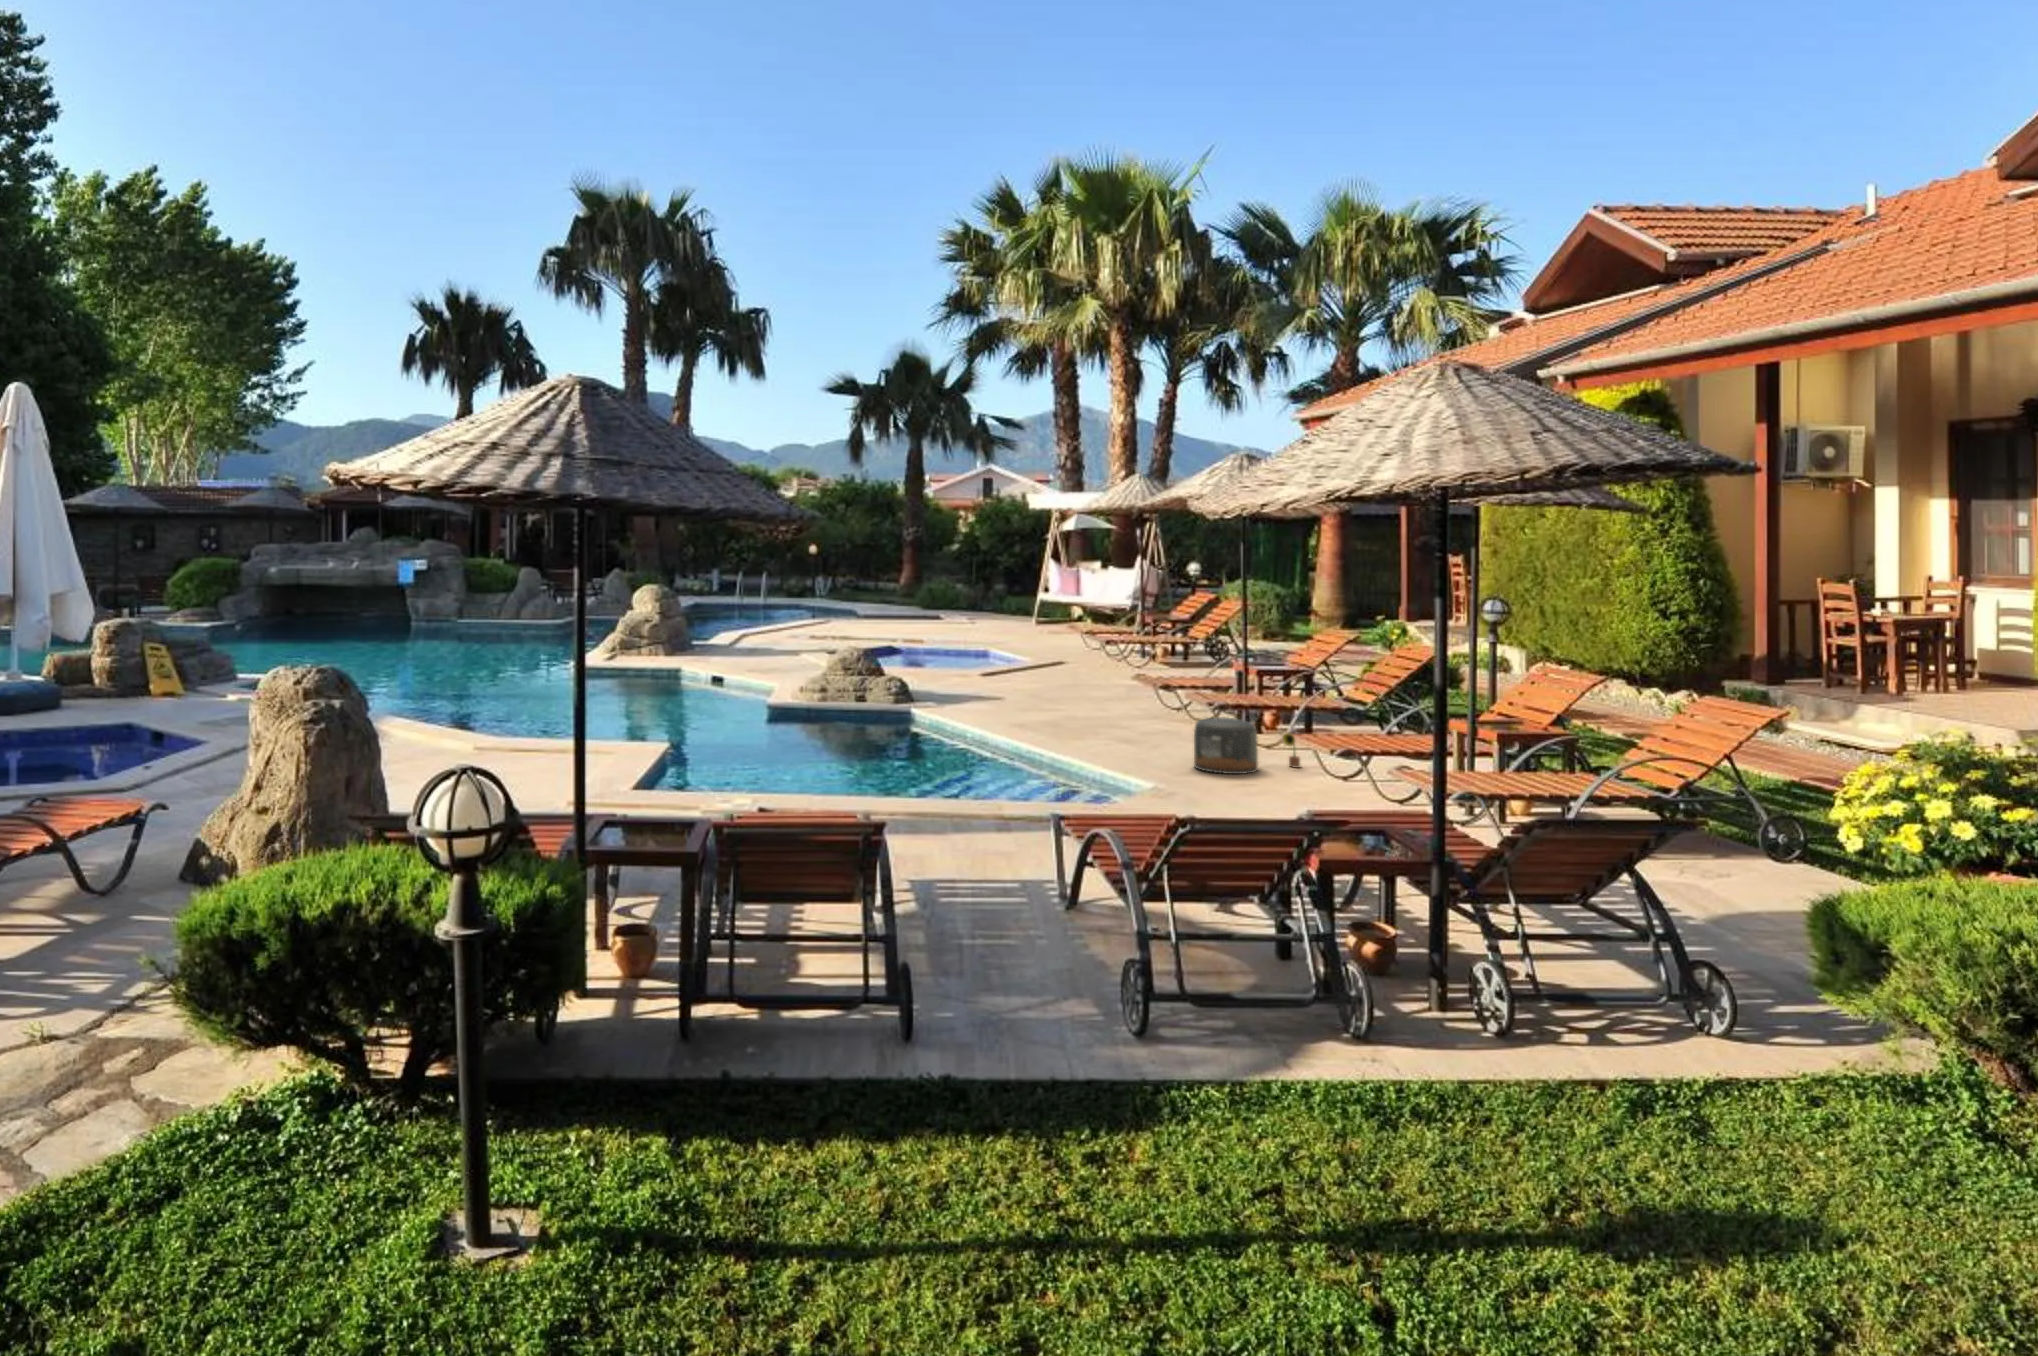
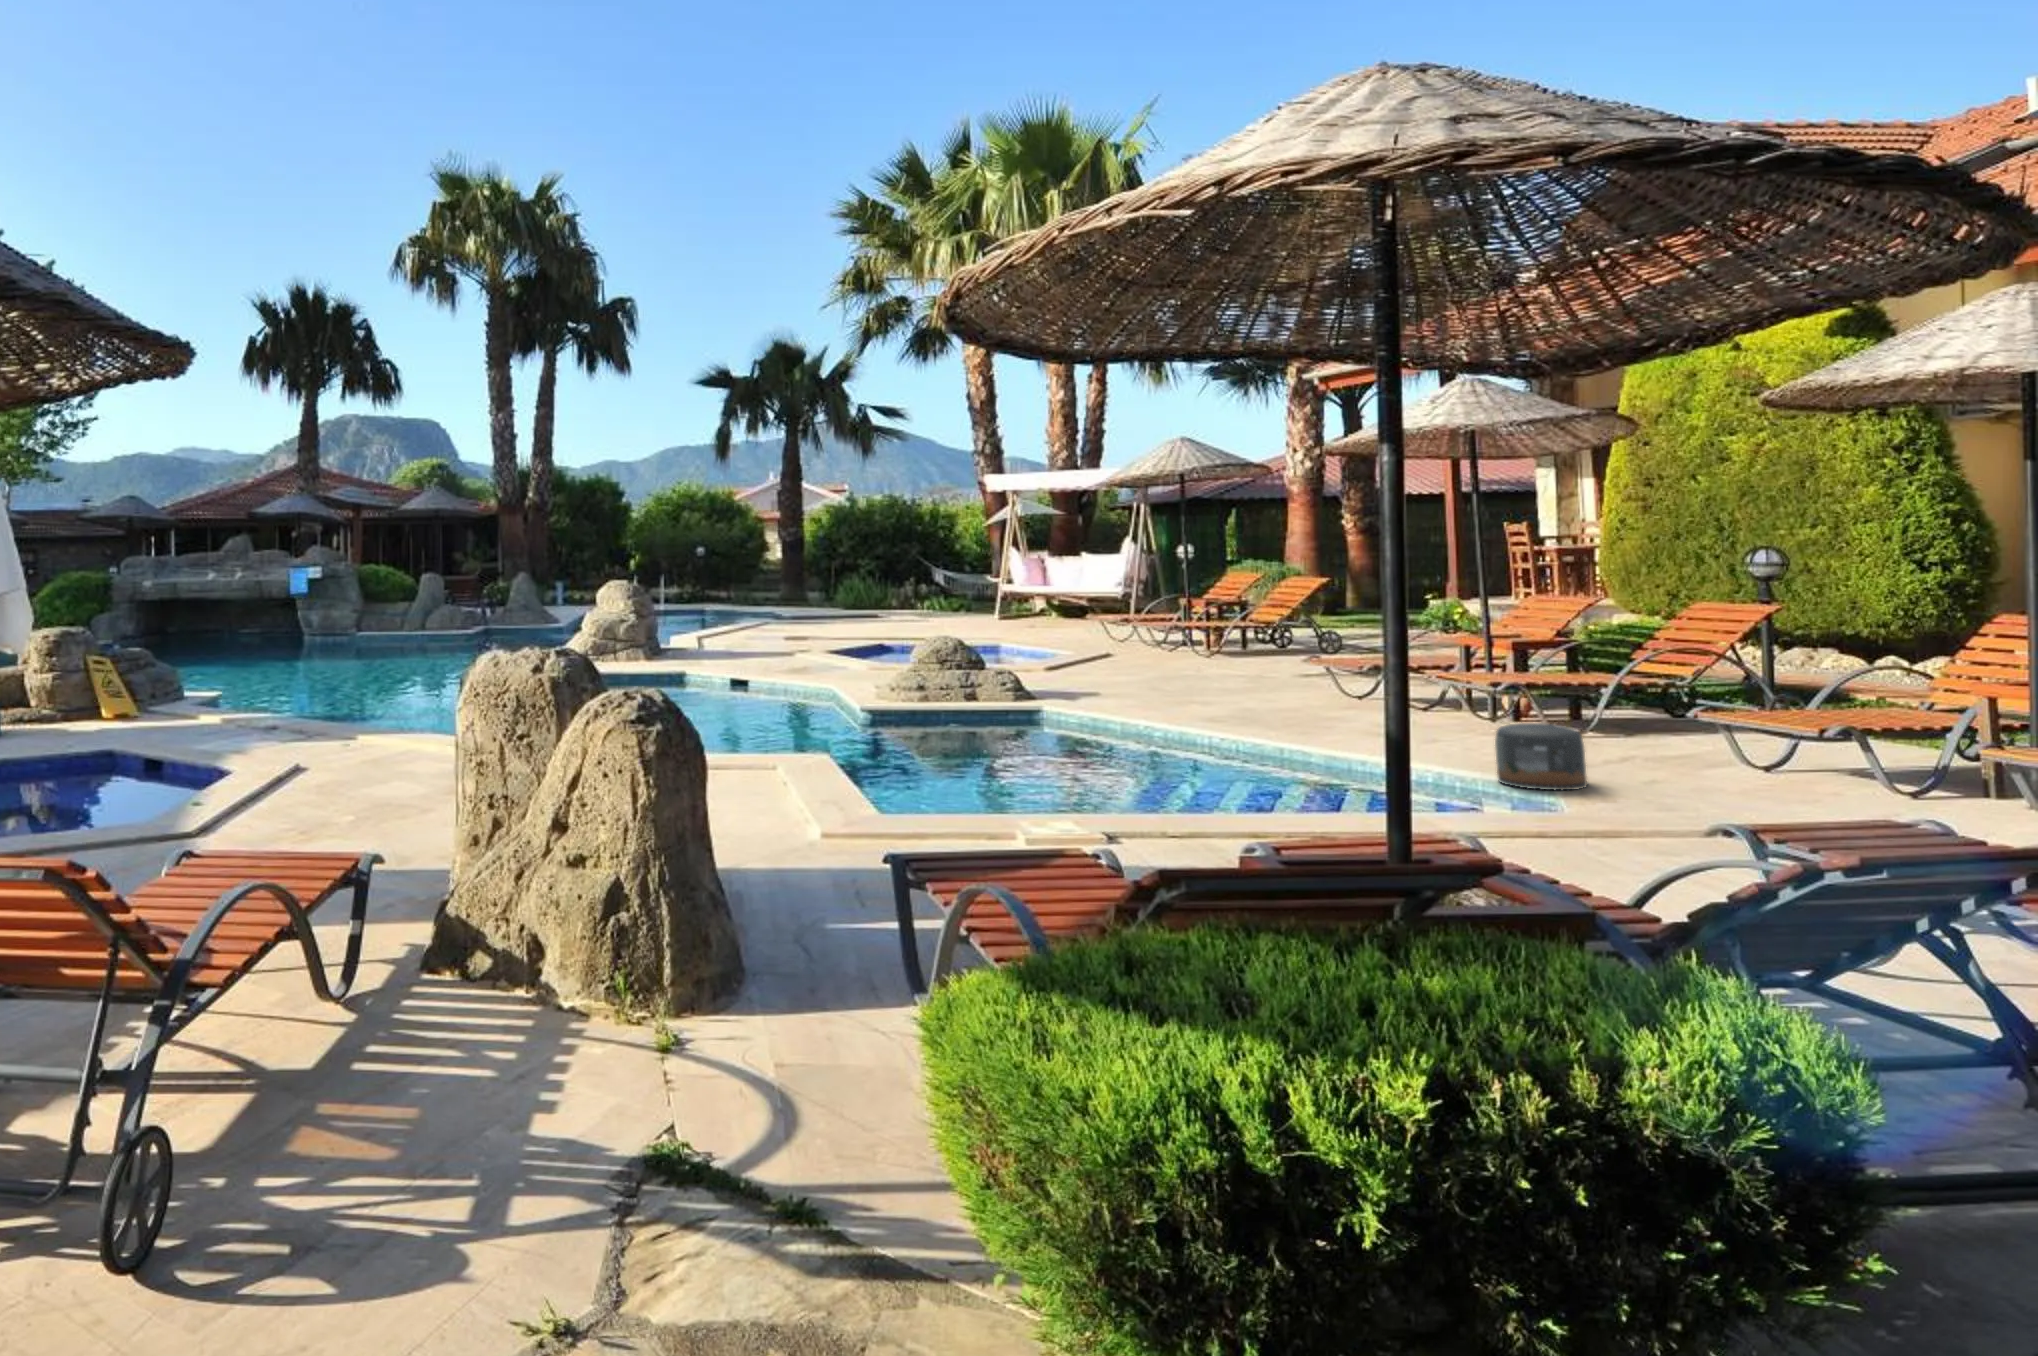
decorative plant: present [1282,733,1300,767] -> none [1602,735,1630,778]

